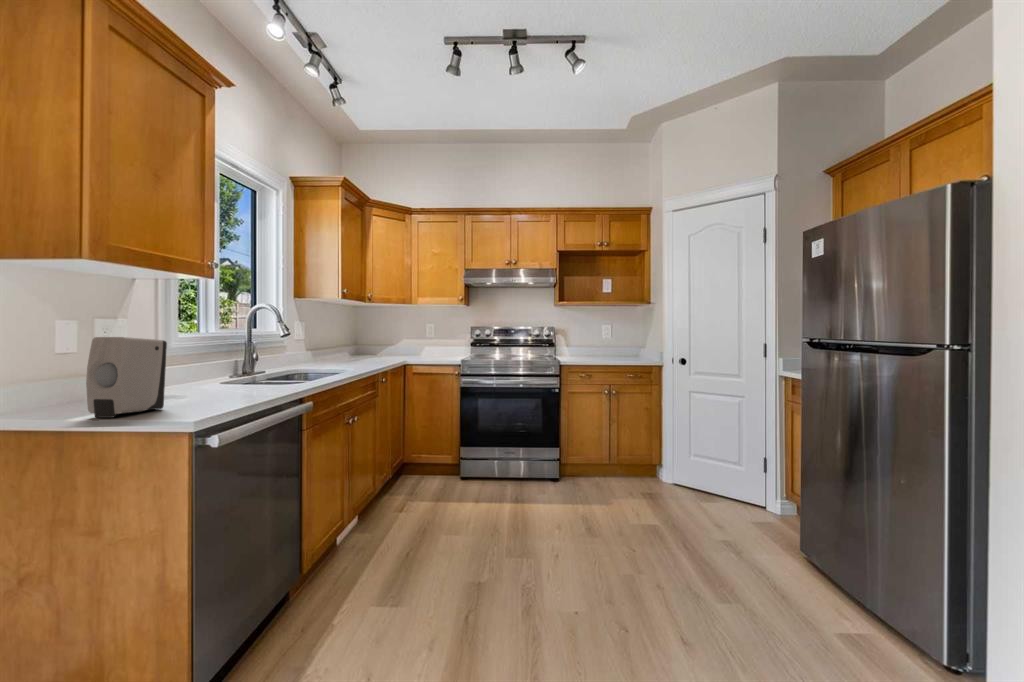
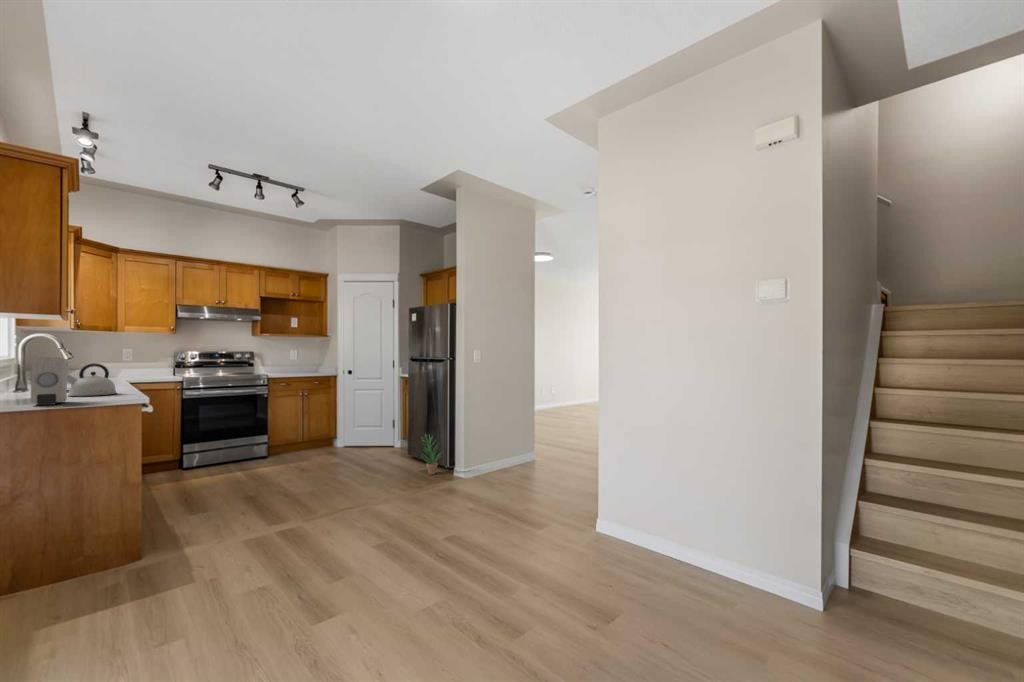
kettle: none [224,346,288,396] -> present [67,363,116,396]
potted plant: none [831,533,909,649] -> present [422,435,441,474]

